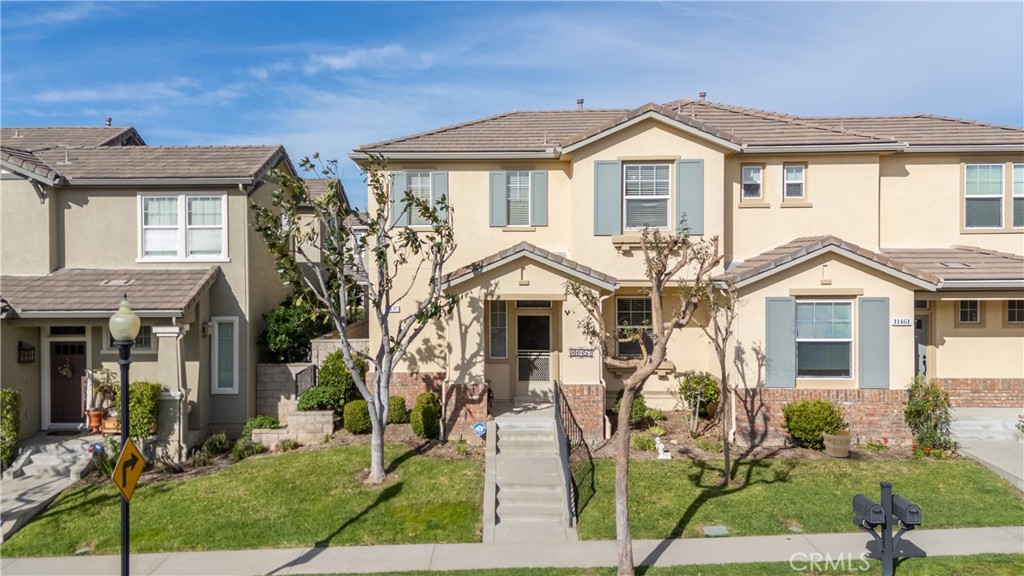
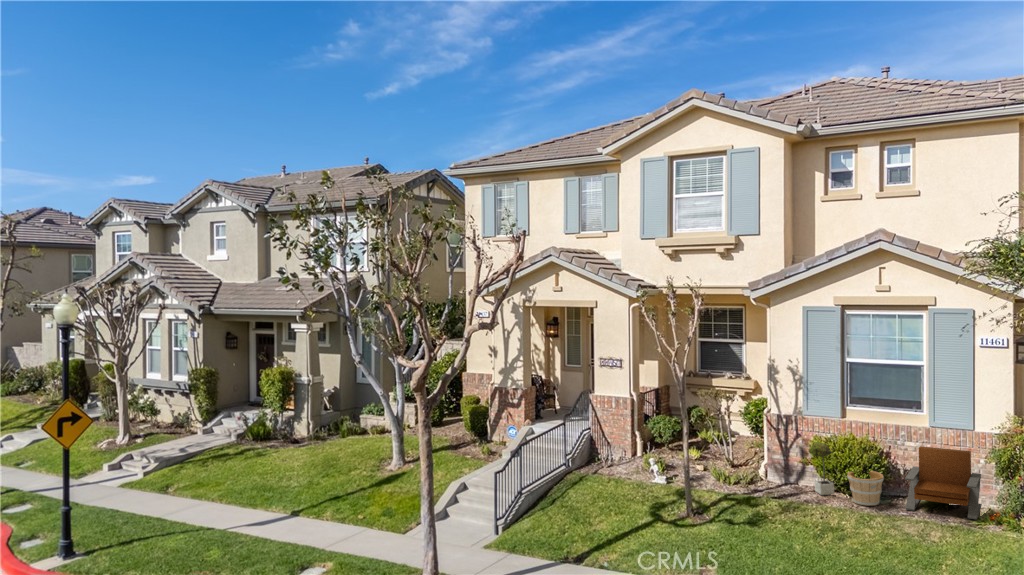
lounge chair: none [853,405,921,456] -> present [905,446,982,519]
potted tree: none [788,409,808,454] -> present [811,442,834,495]

